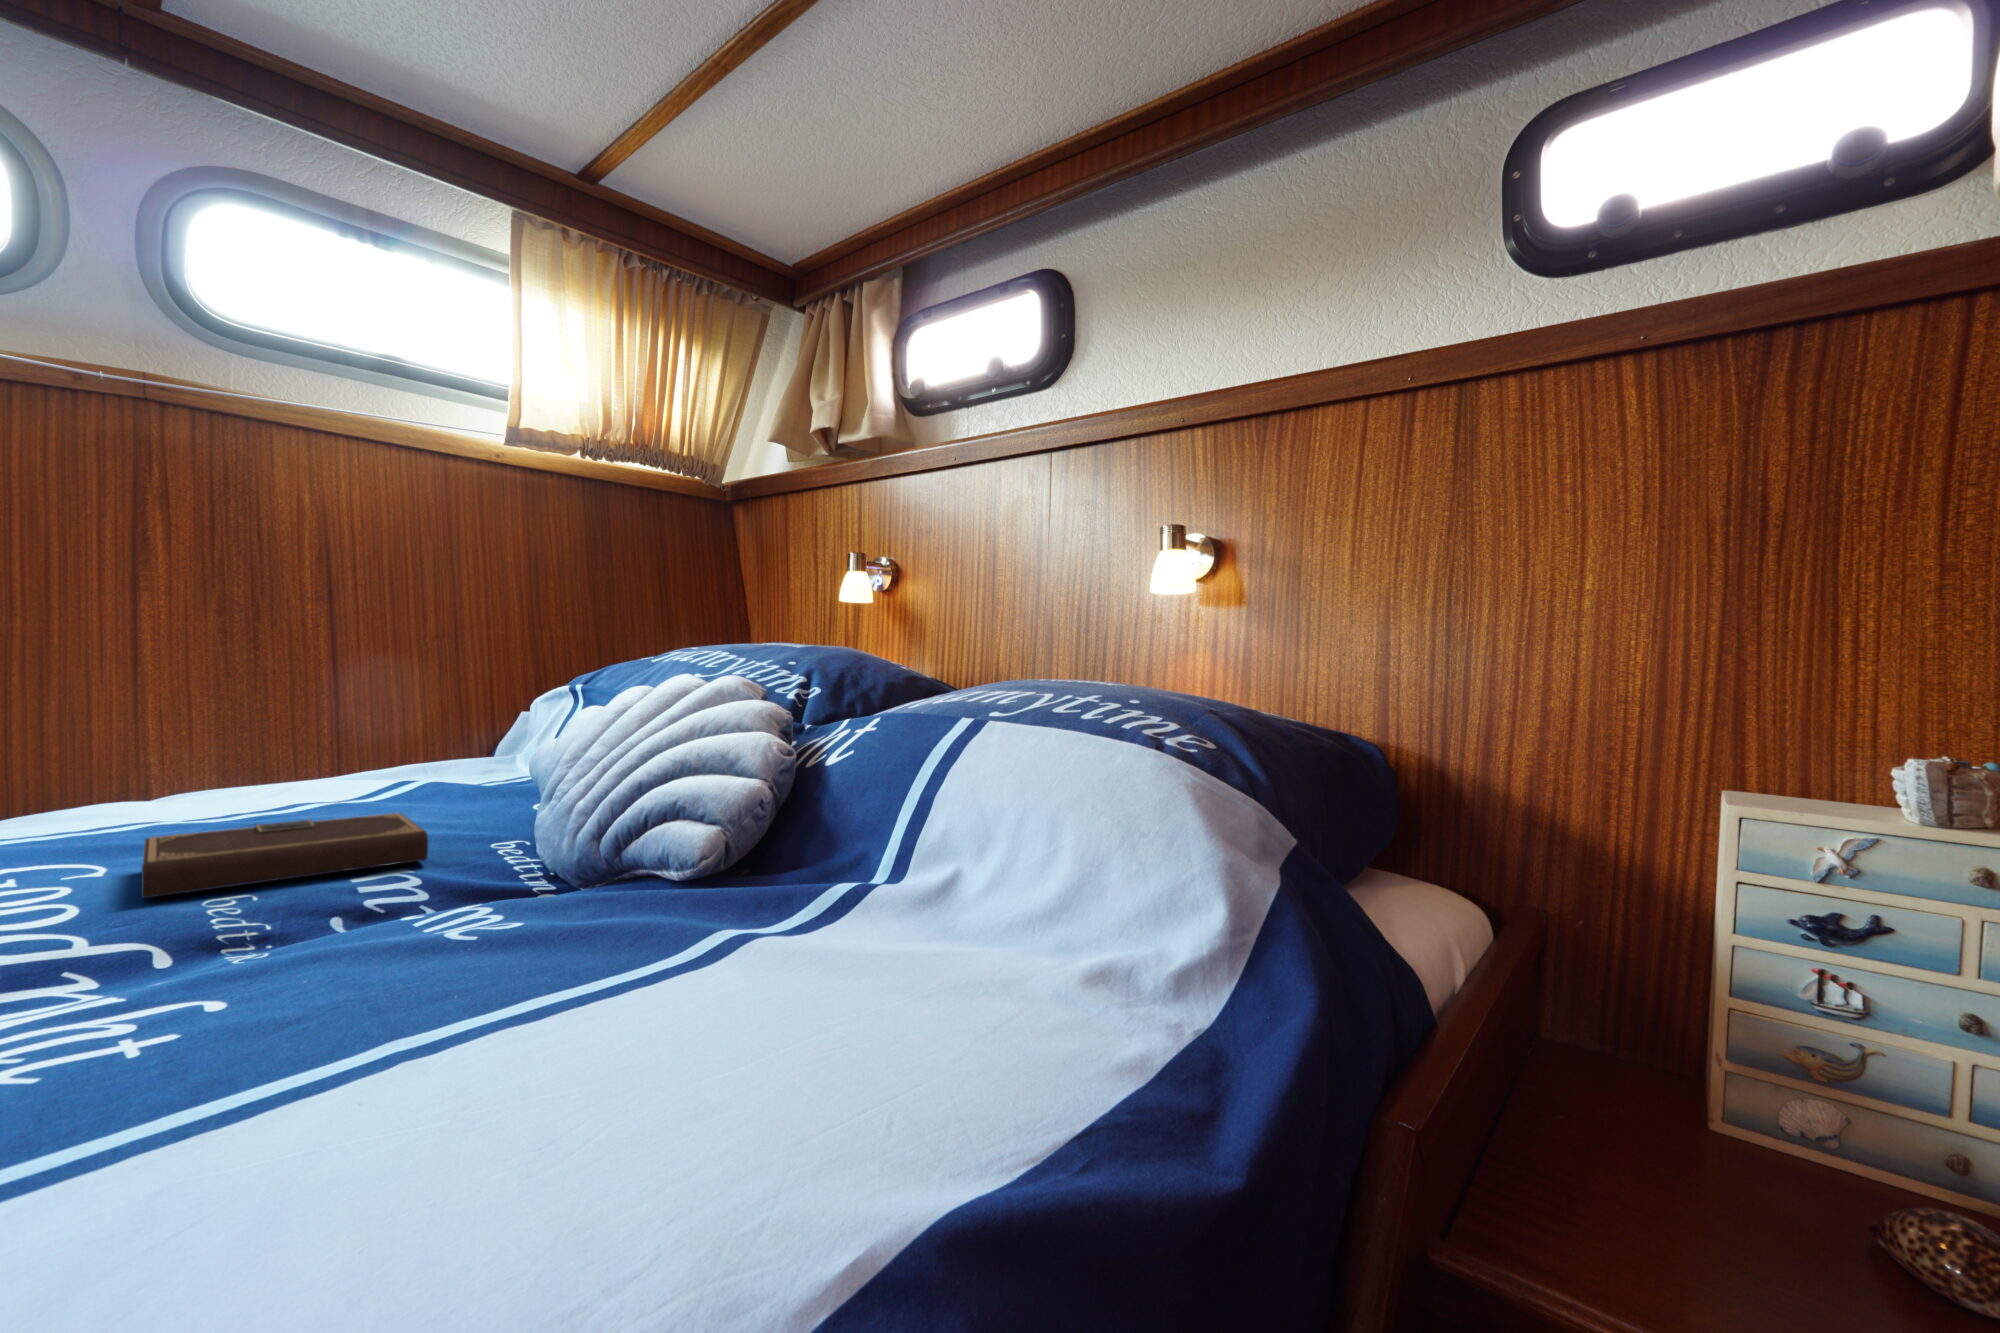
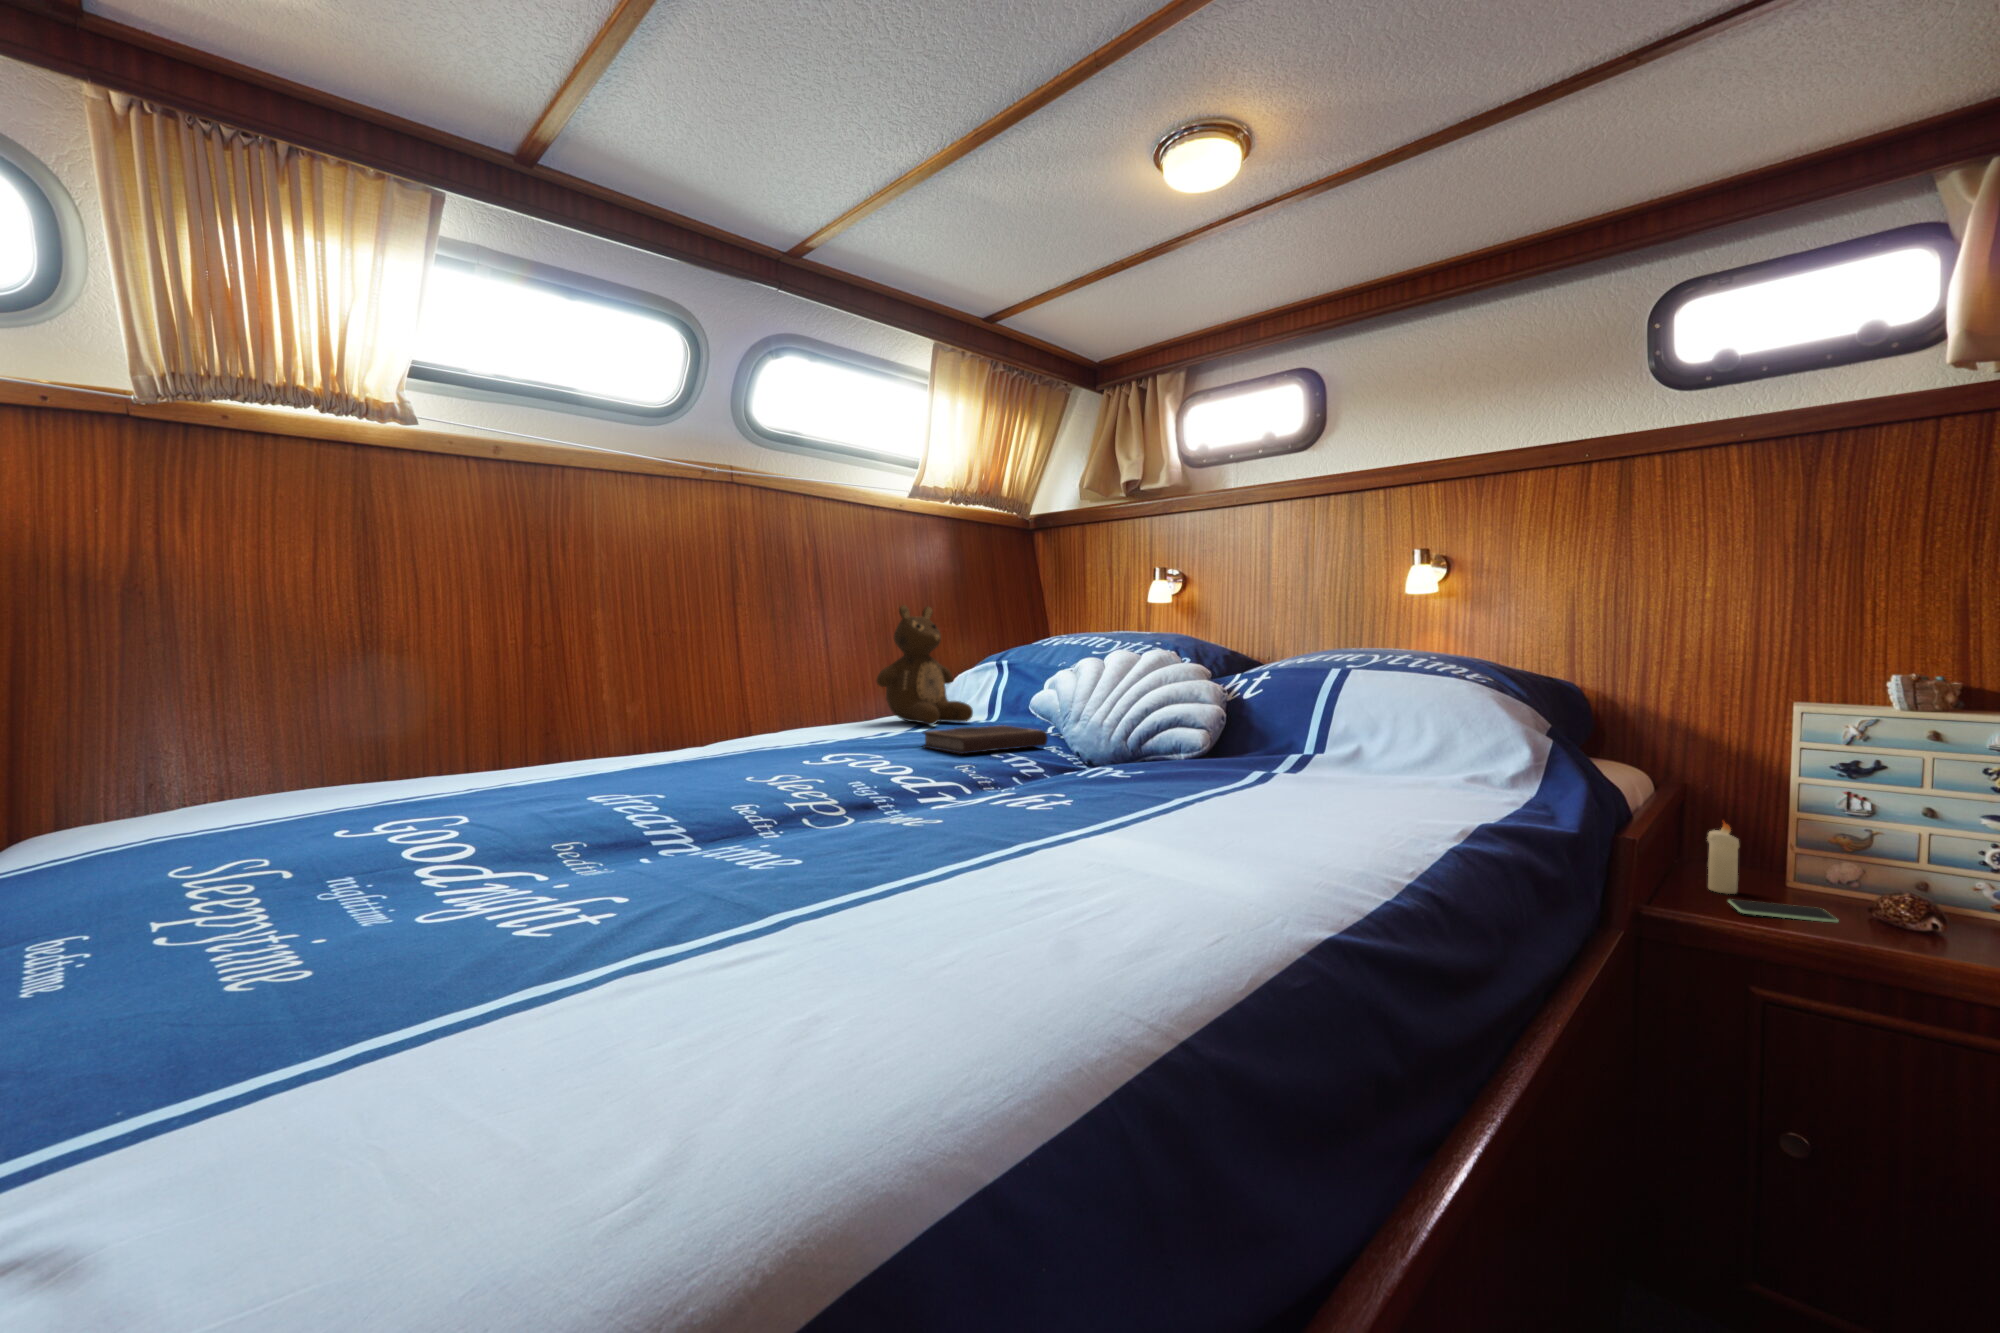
teddy bear: none [260,591,458,800] -> present [877,605,973,725]
candle: none [1582,1010,1636,1151] -> present [1707,822,1739,894]
smartphone: none [1621,1194,1836,1281] -> present [1728,899,1838,922]

